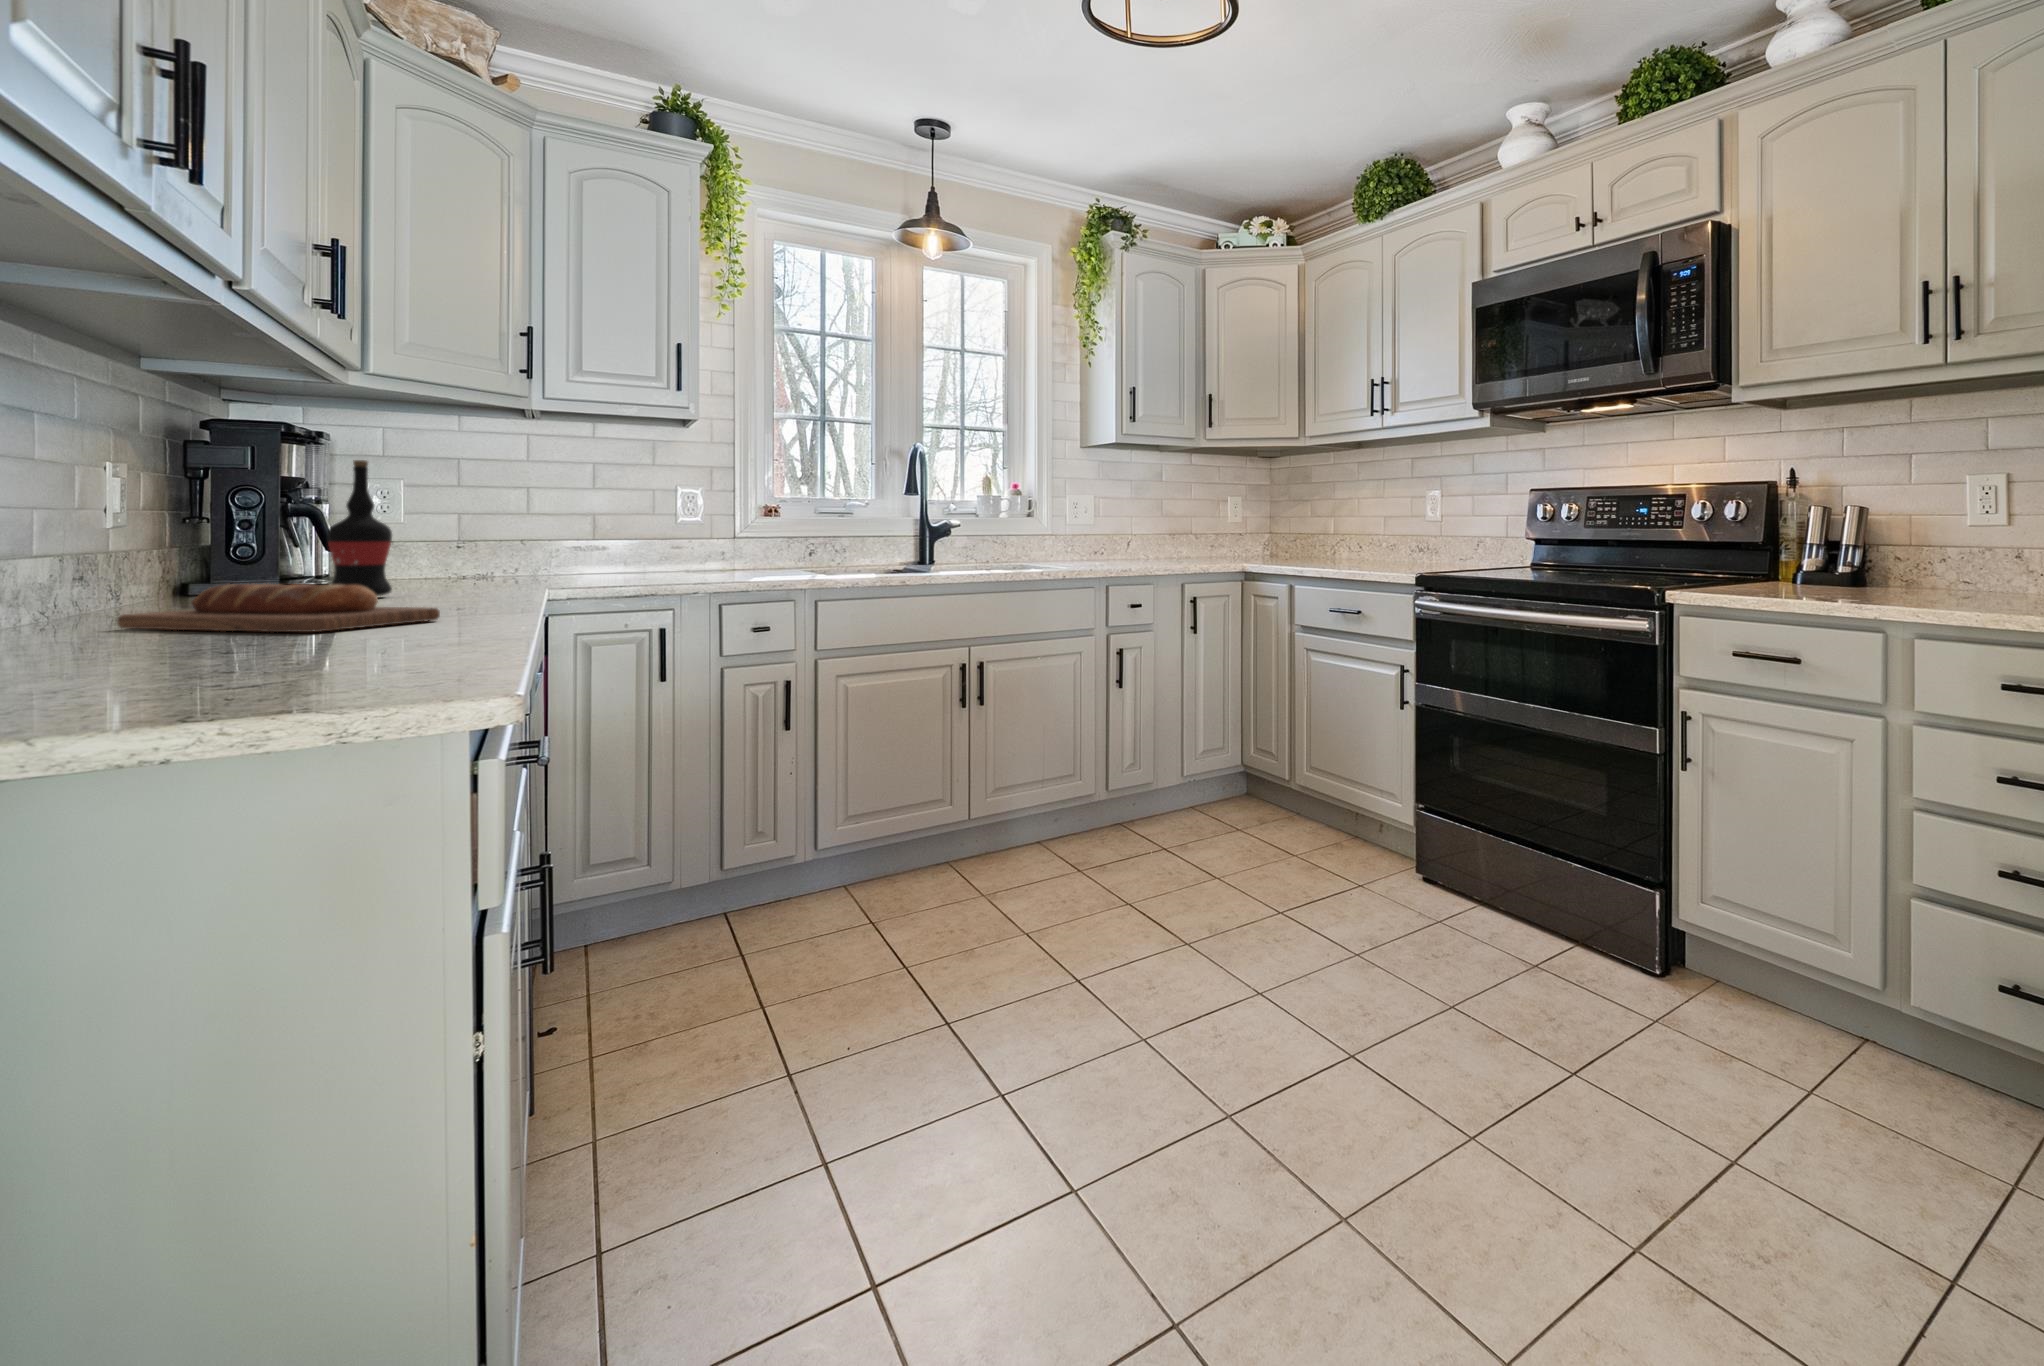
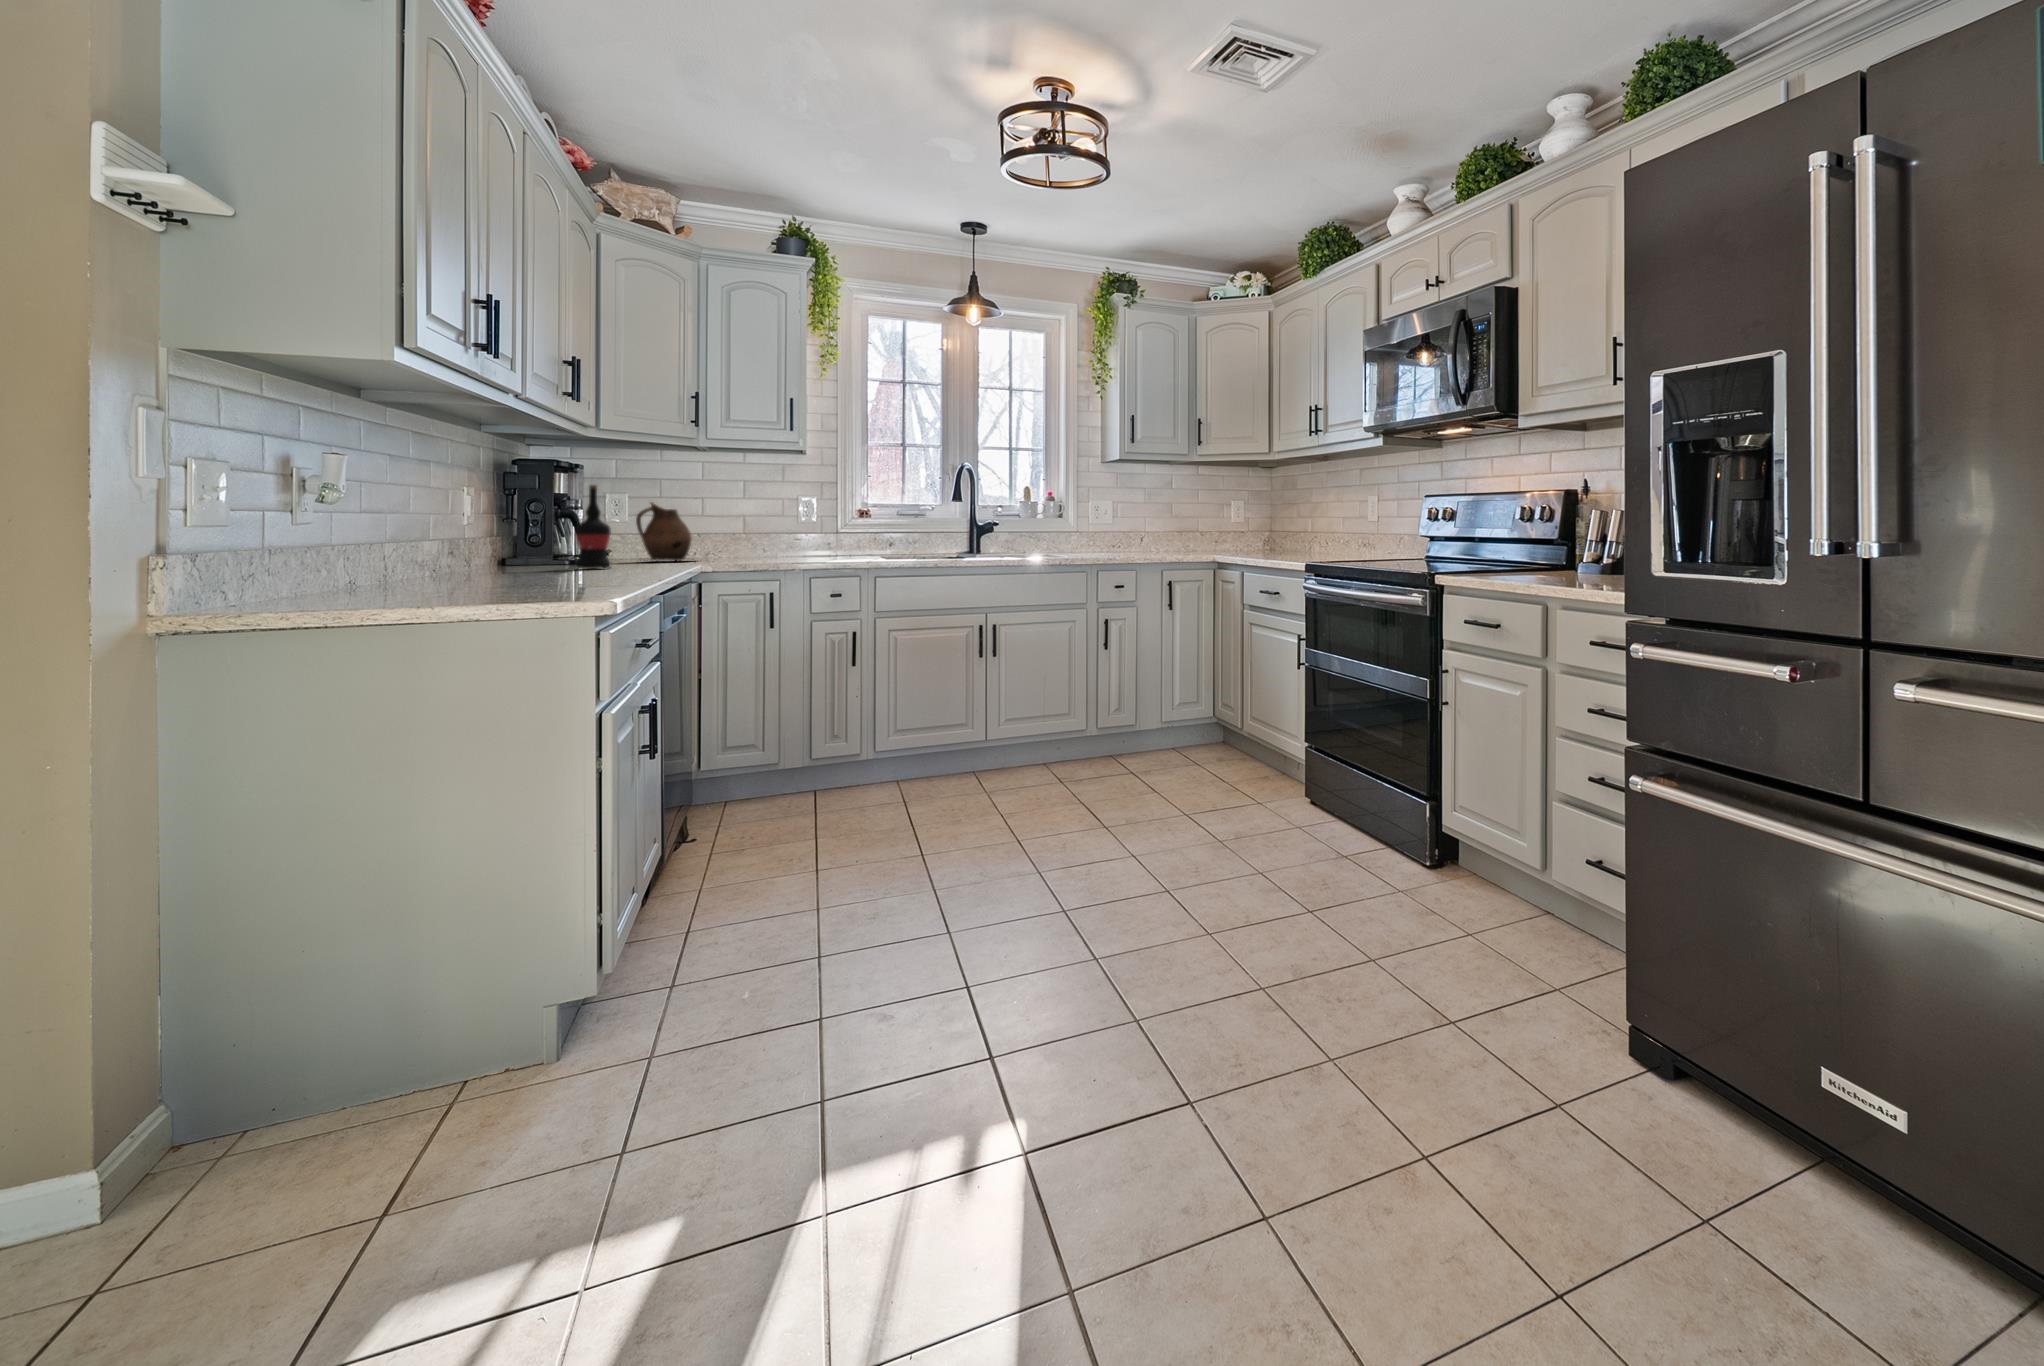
ceramic pitcher: none [422,491,529,582] -> present [636,502,694,561]
bread loaf: present [117,584,440,632] -> none [468,557,621,582]

